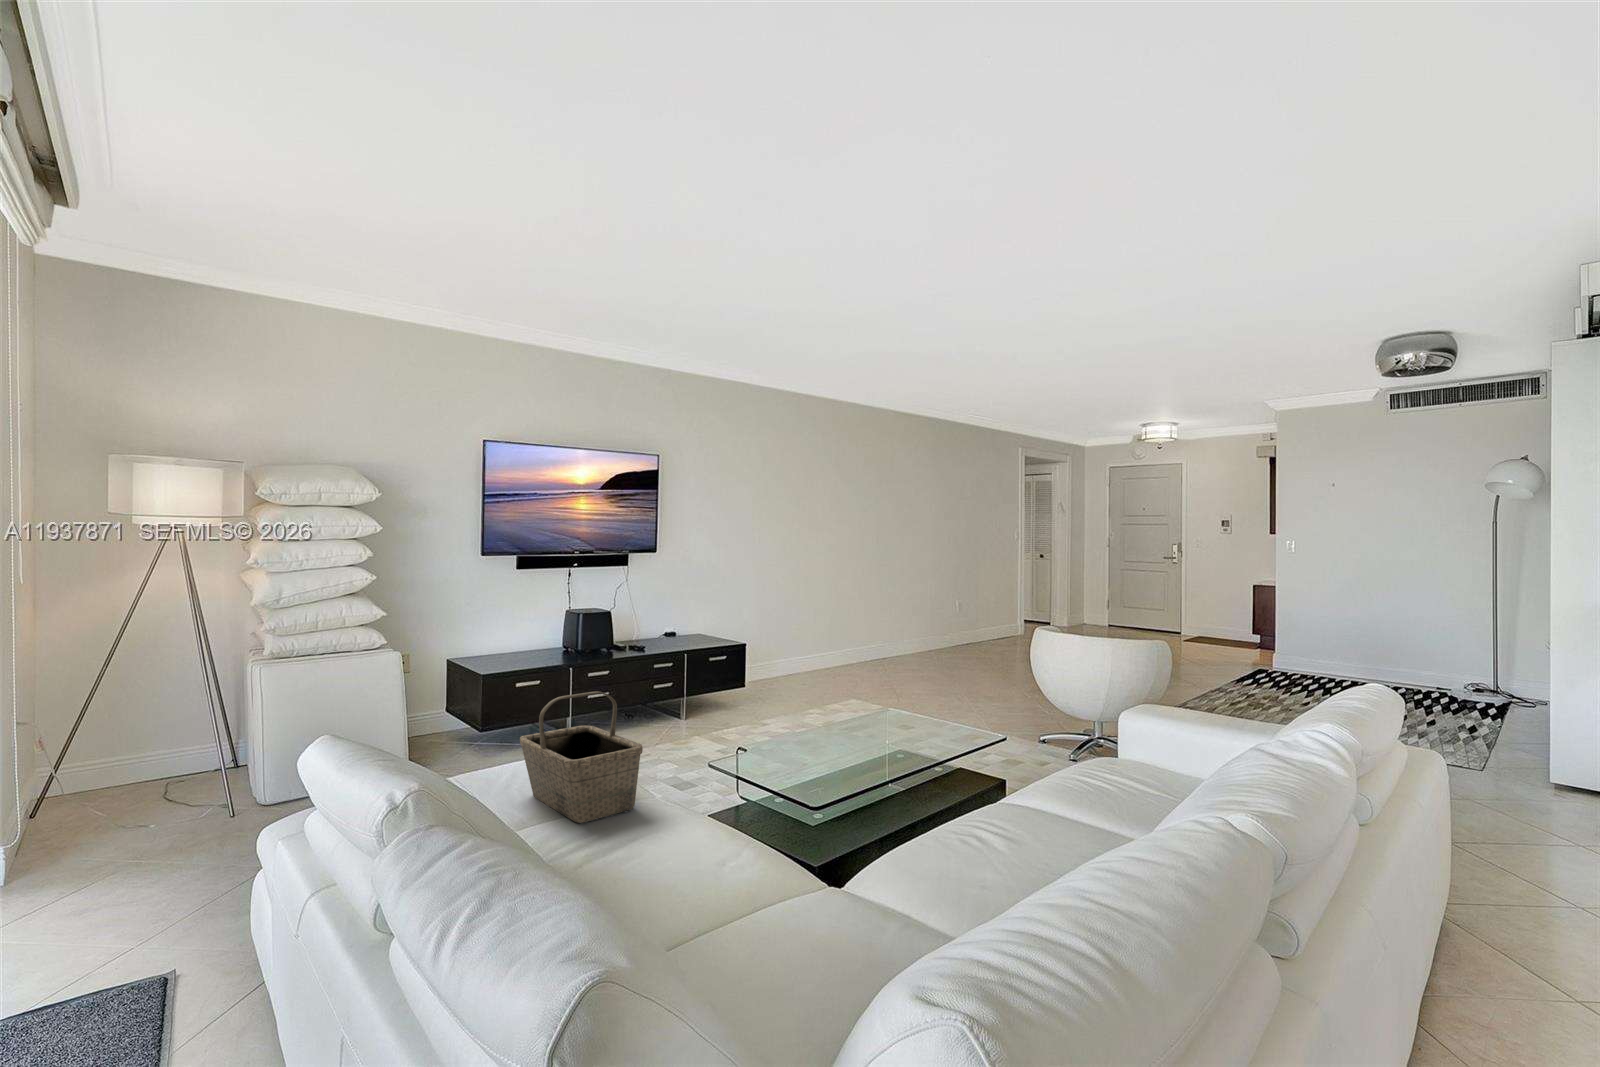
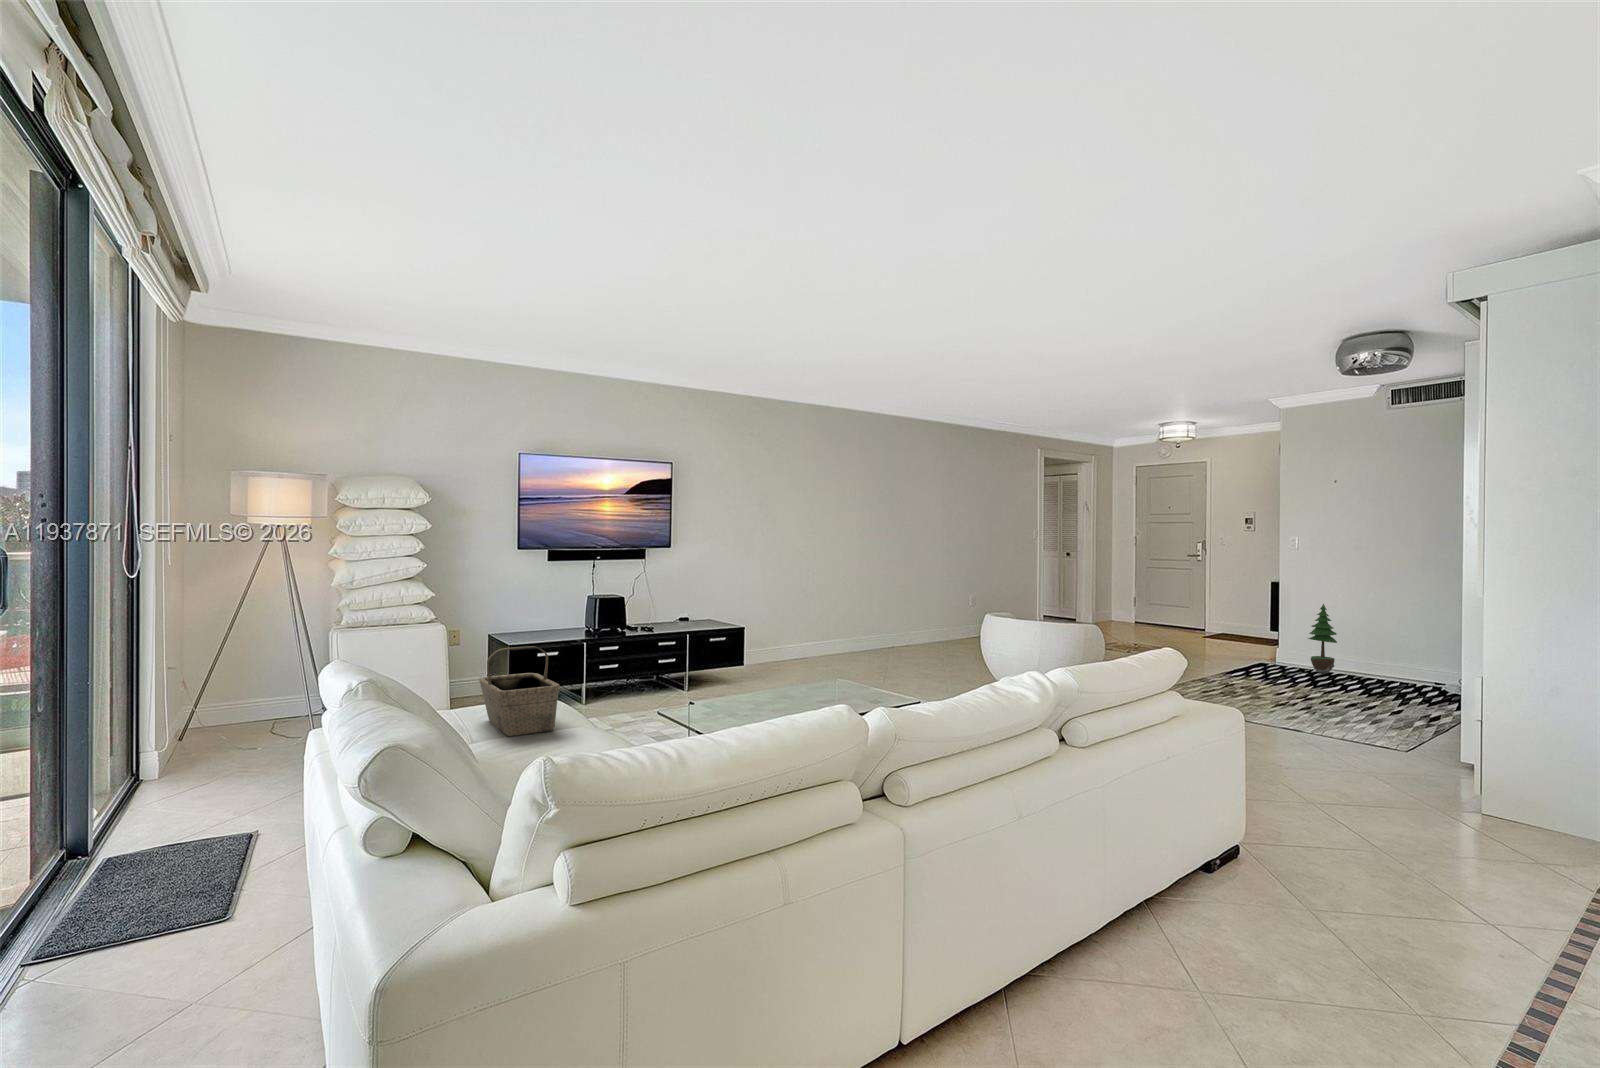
potted tree: none [1300,607,1331,679] -> present [1308,604,1337,675]

